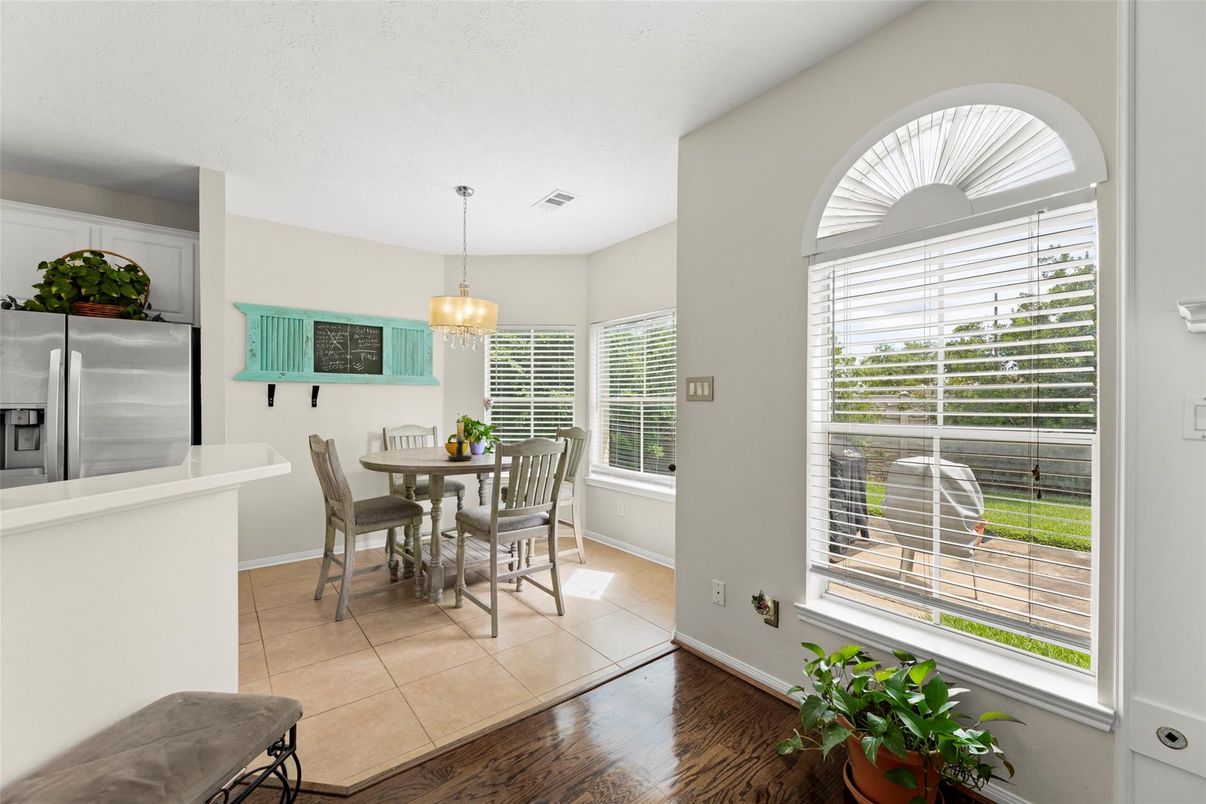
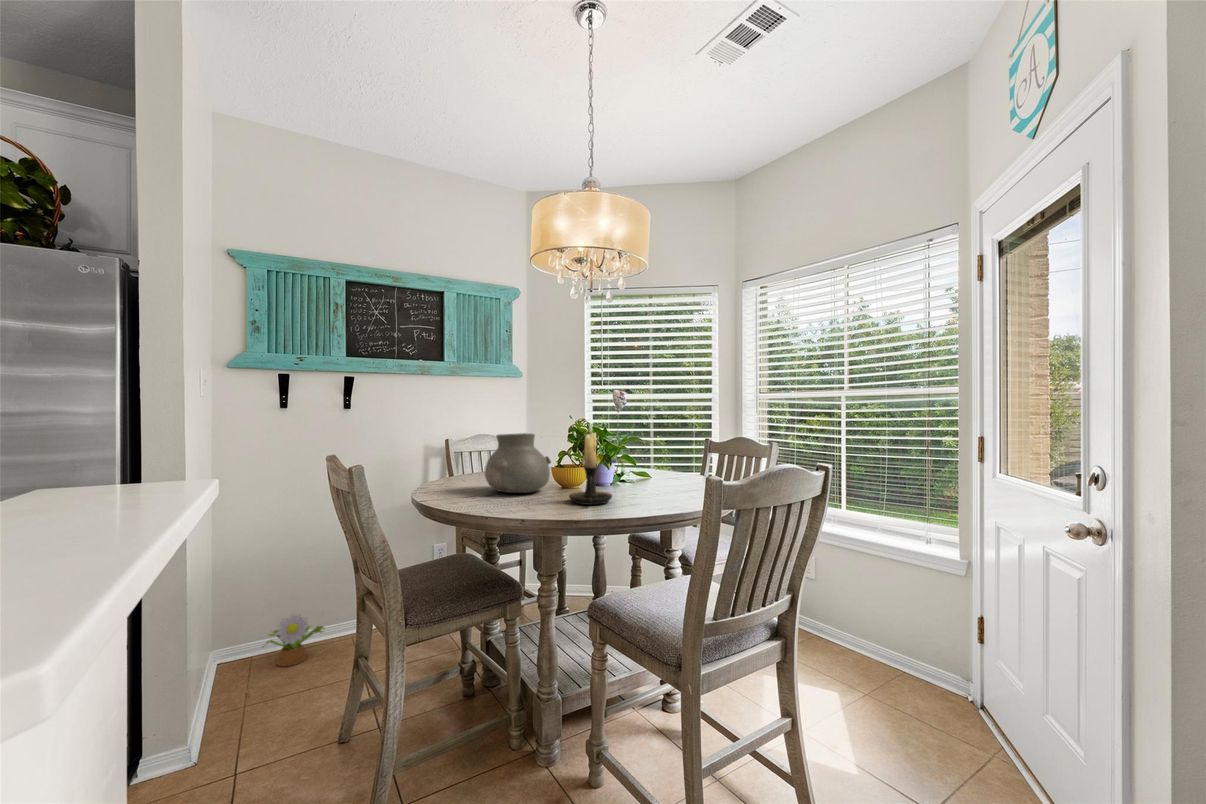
vase: none [402,423,442,457] -> present [485,433,551,493]
decorative plant: none [259,538,301,573] -> present [267,613,324,666]

